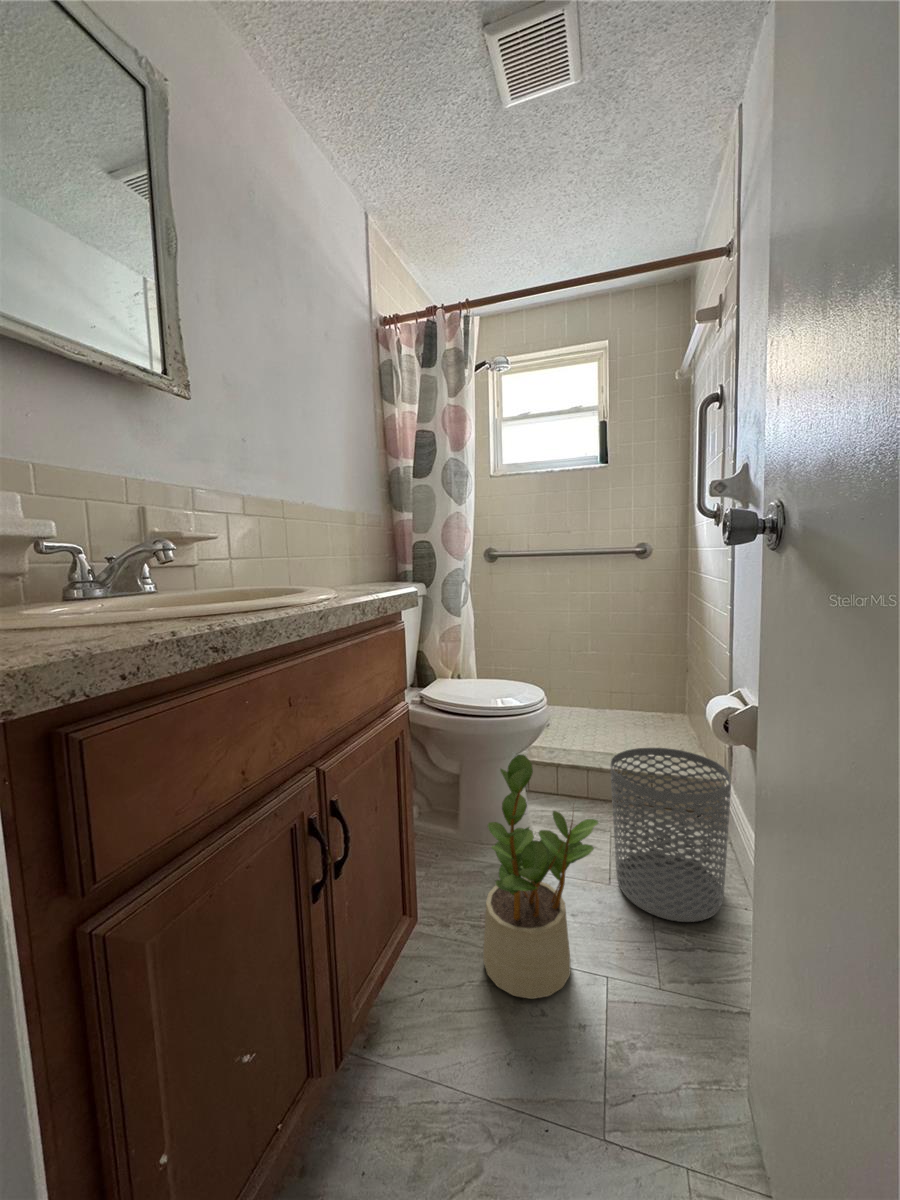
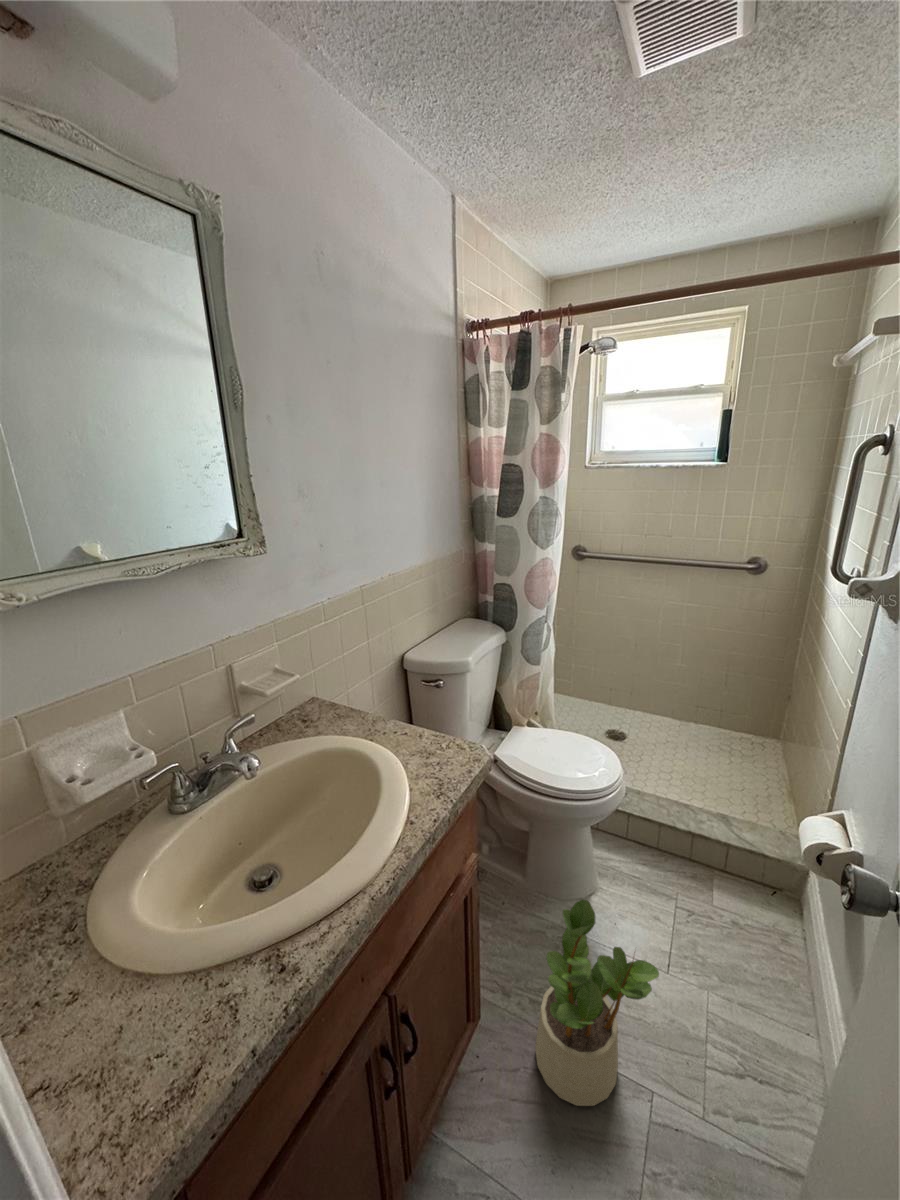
waste bin: present [611,748,731,922] -> none [676,848,816,1042]

